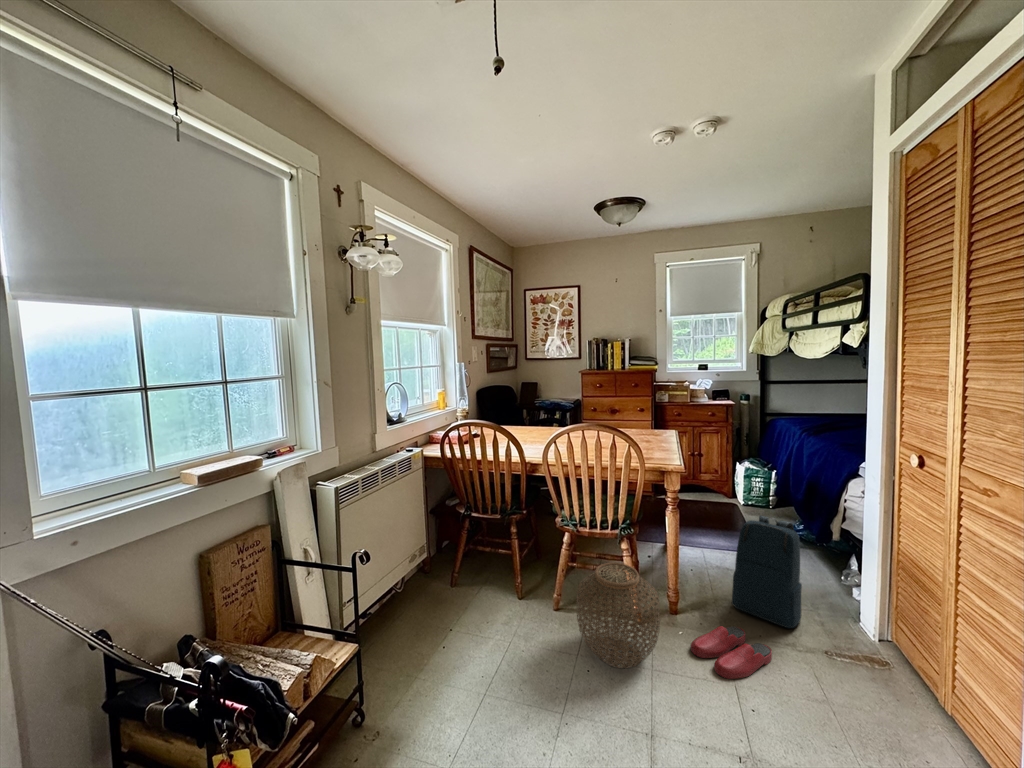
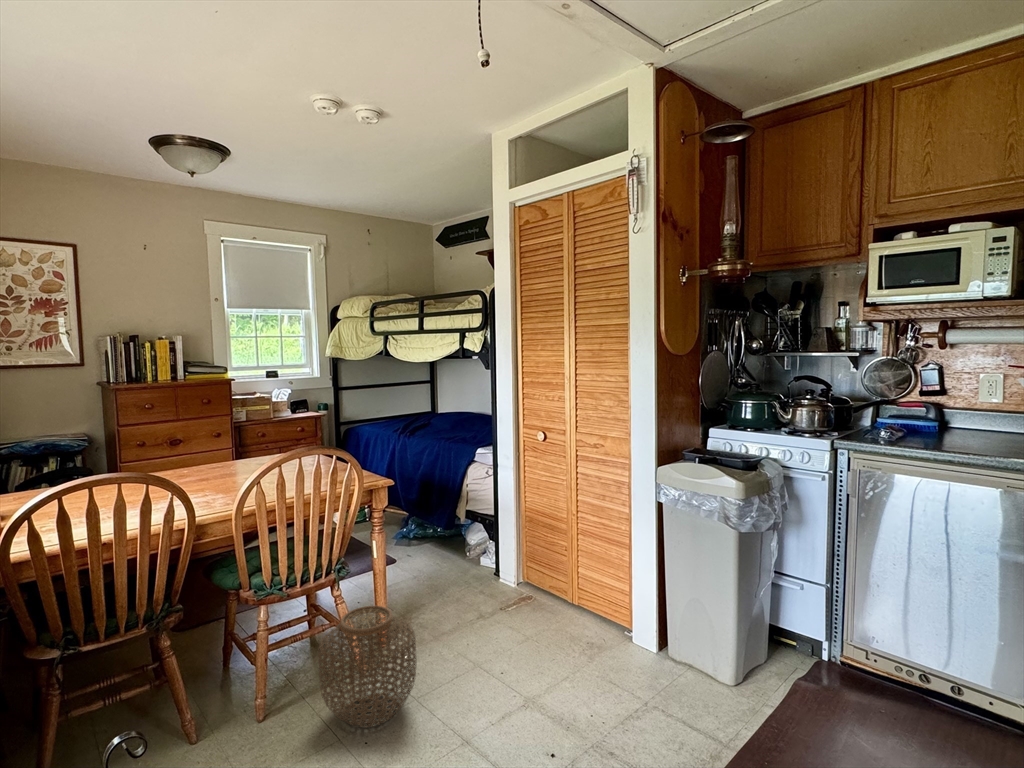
backpack: present [732,516,802,628] -> none [416,514,472,613]
slippers: present [691,626,772,679] -> none [422,624,479,668]

